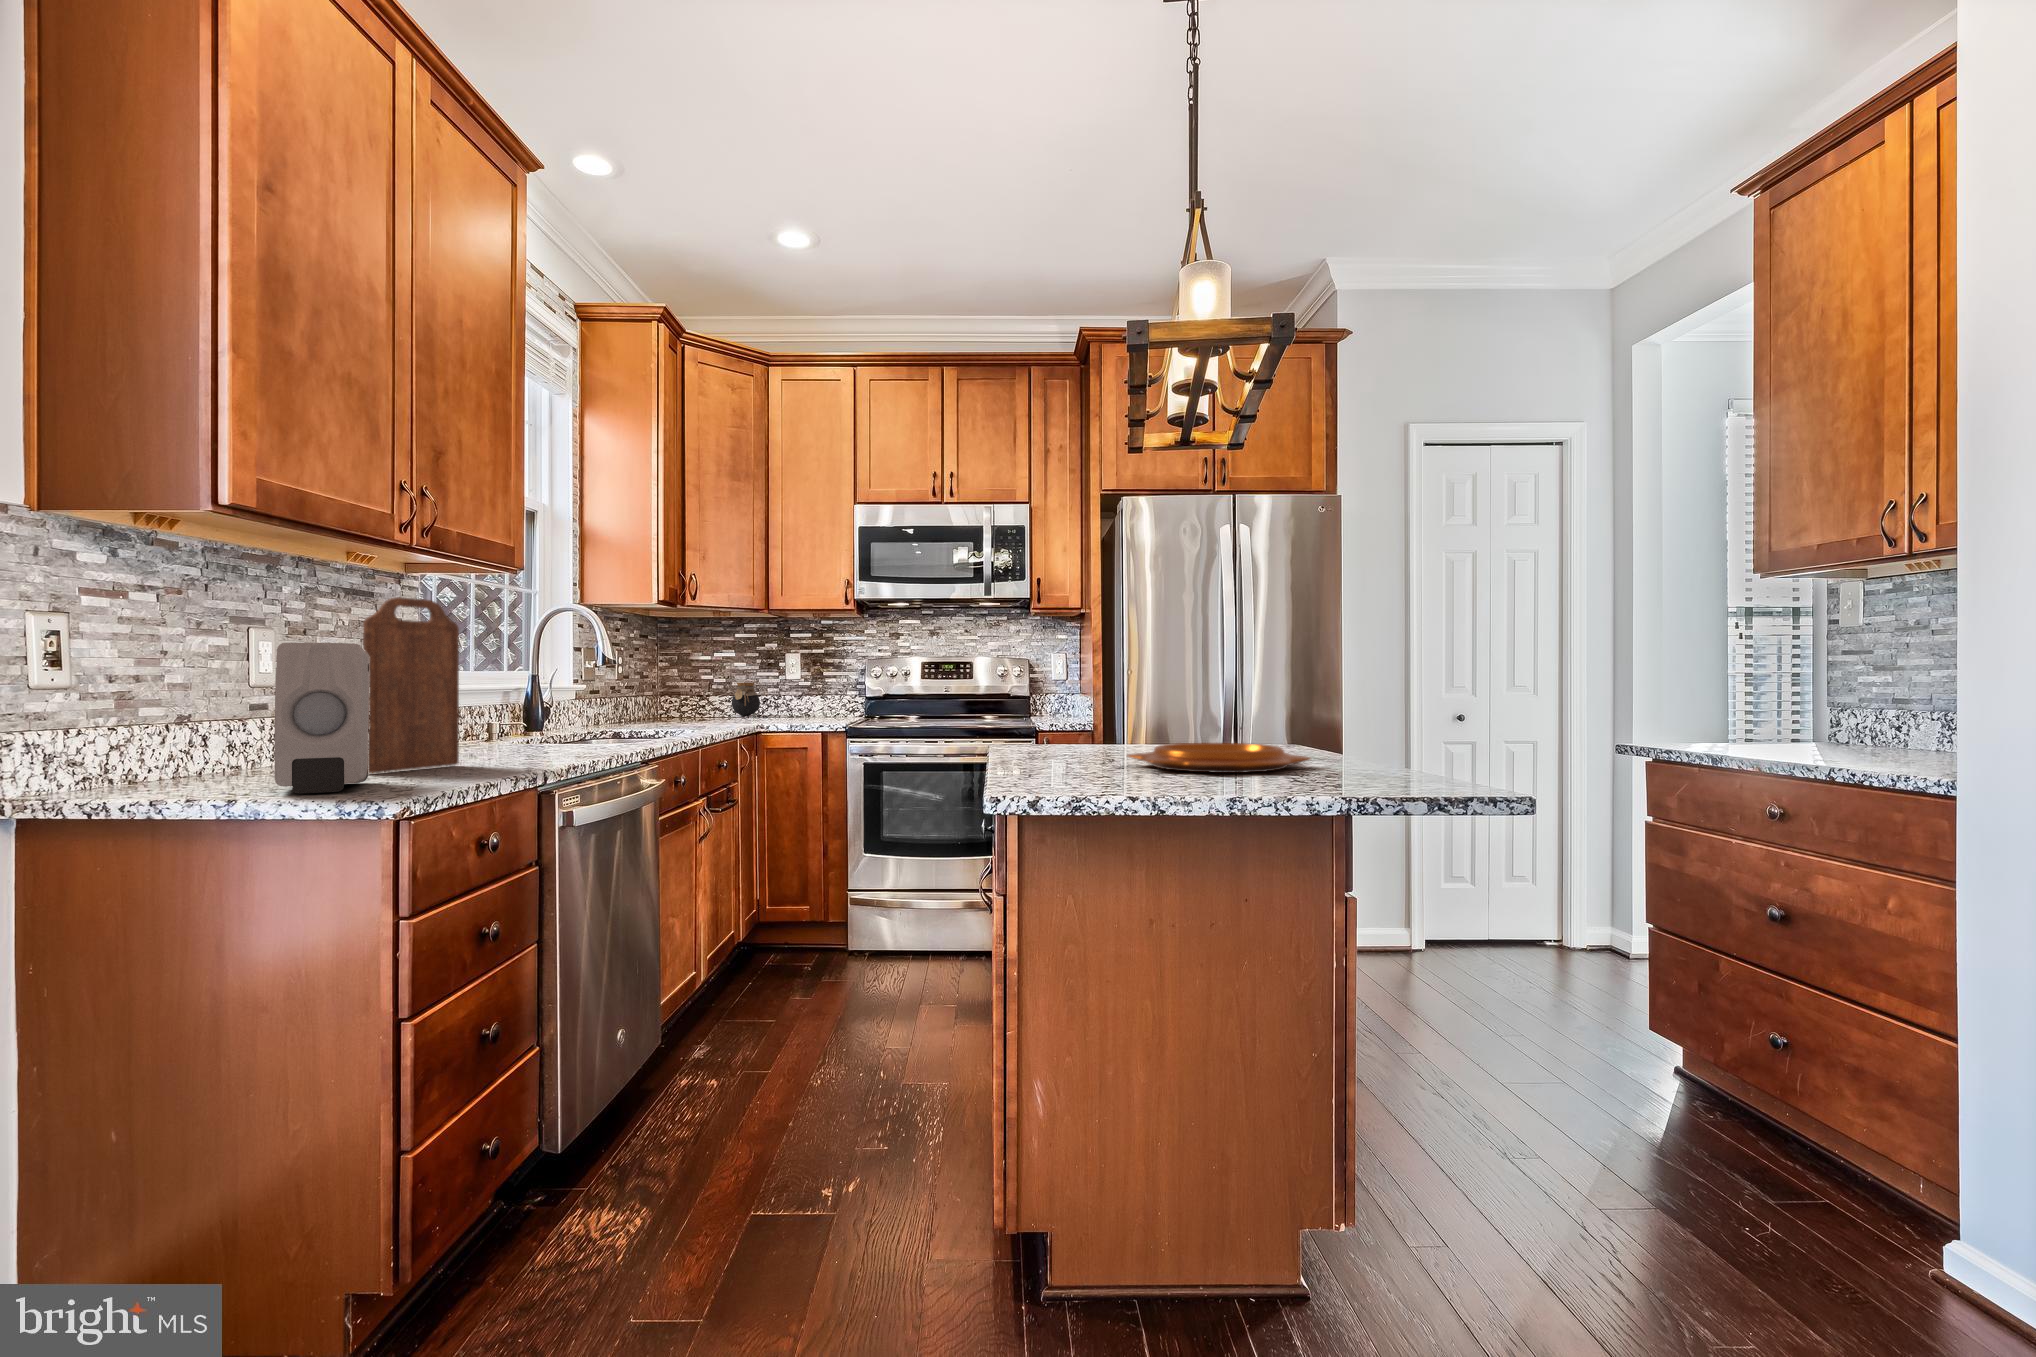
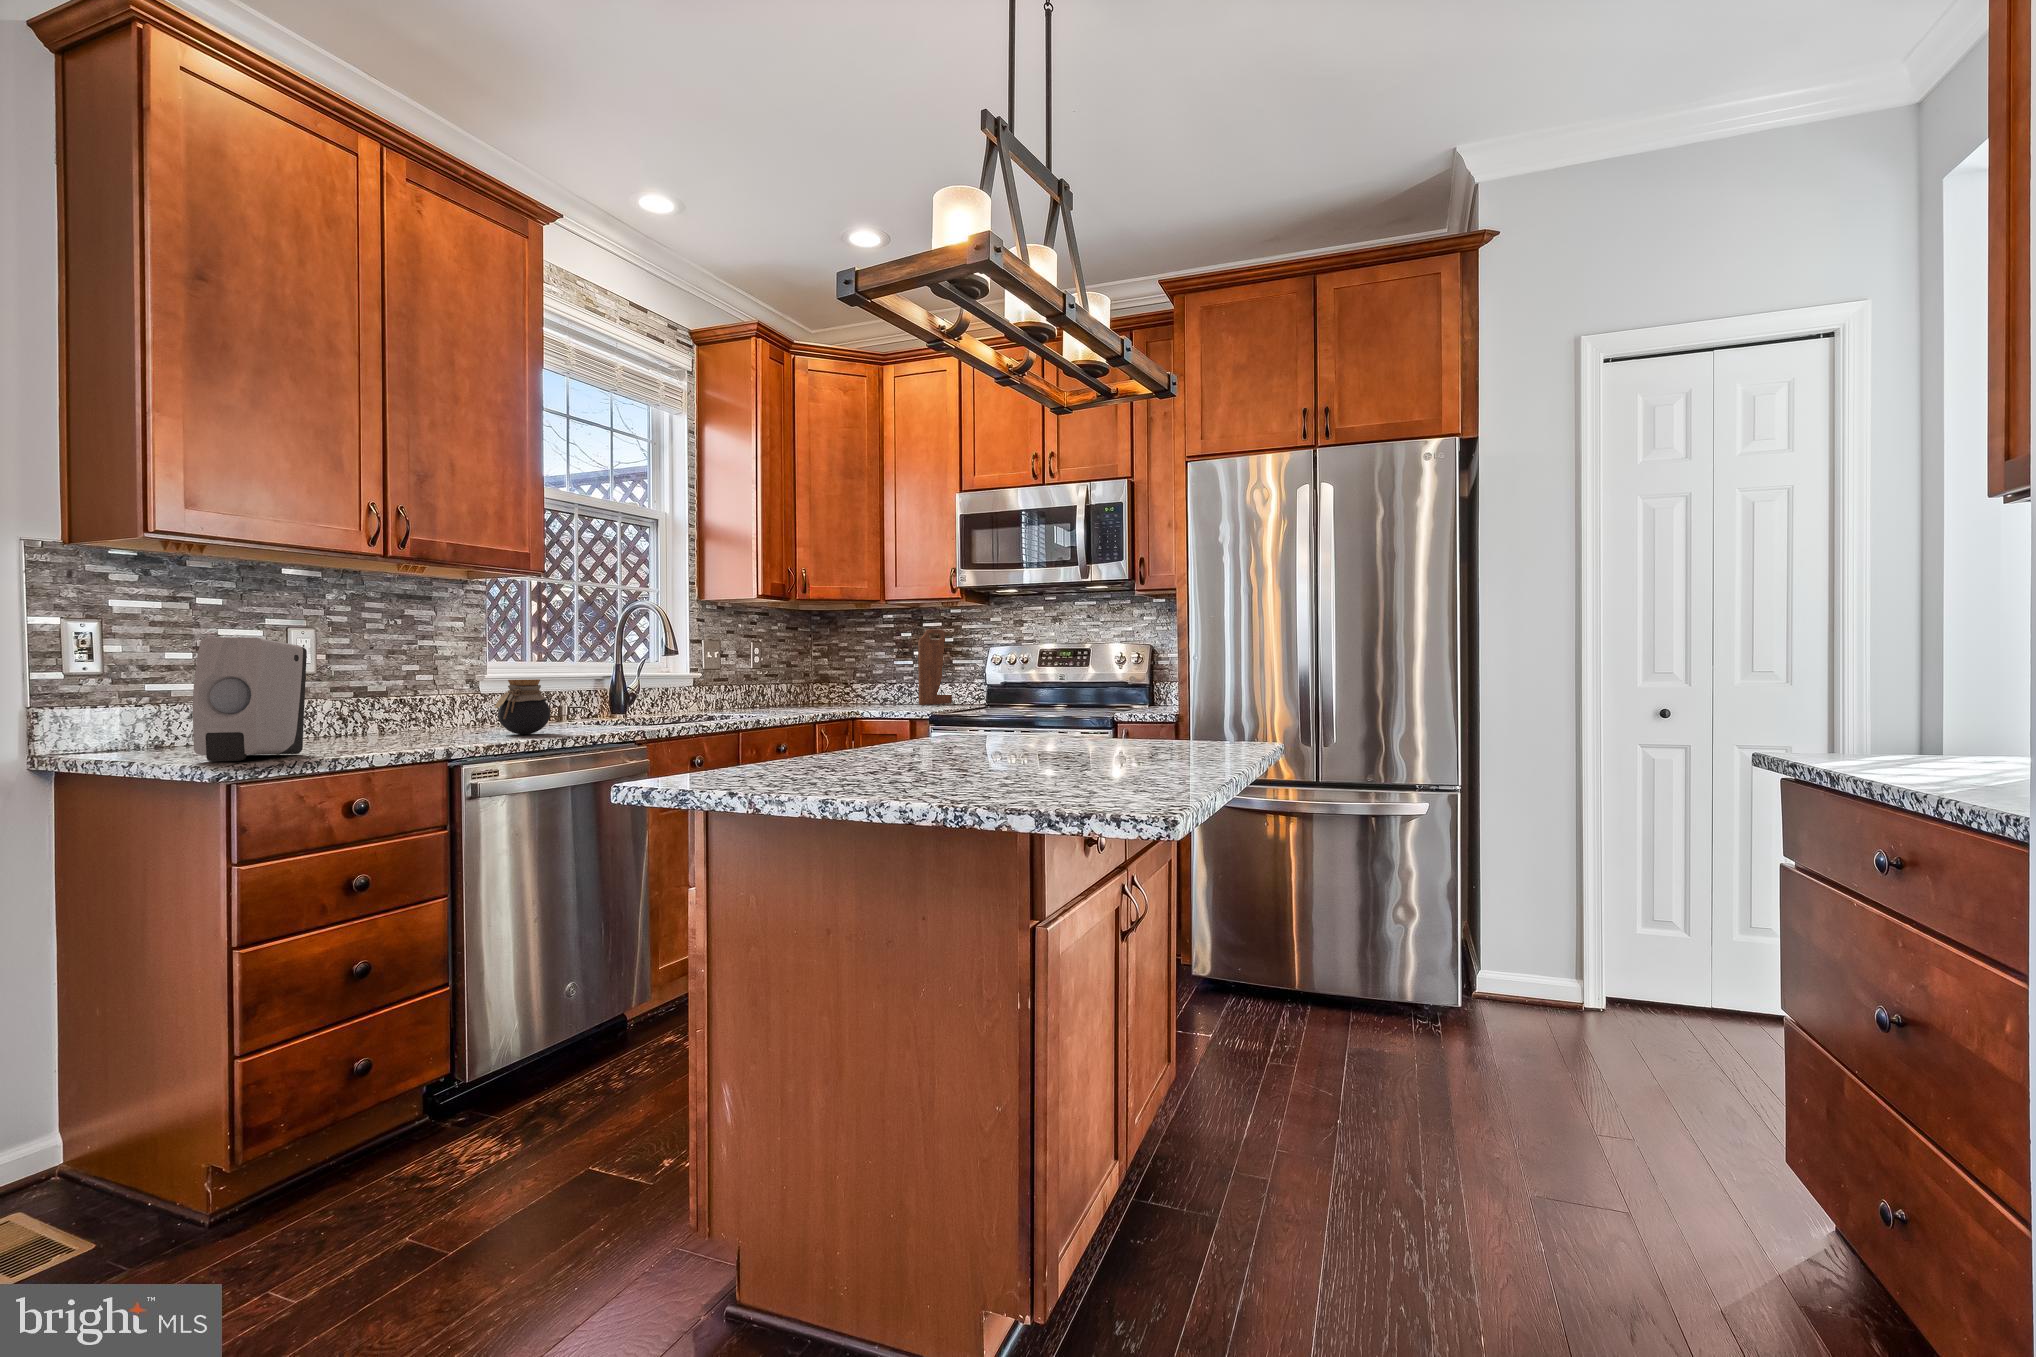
cutting board: present [363,597,459,773] -> present [918,629,952,705]
jar: present [732,683,760,716] -> present [494,679,550,734]
decorative bowl: present [1127,743,1310,773] -> none [897,735,1106,770]

